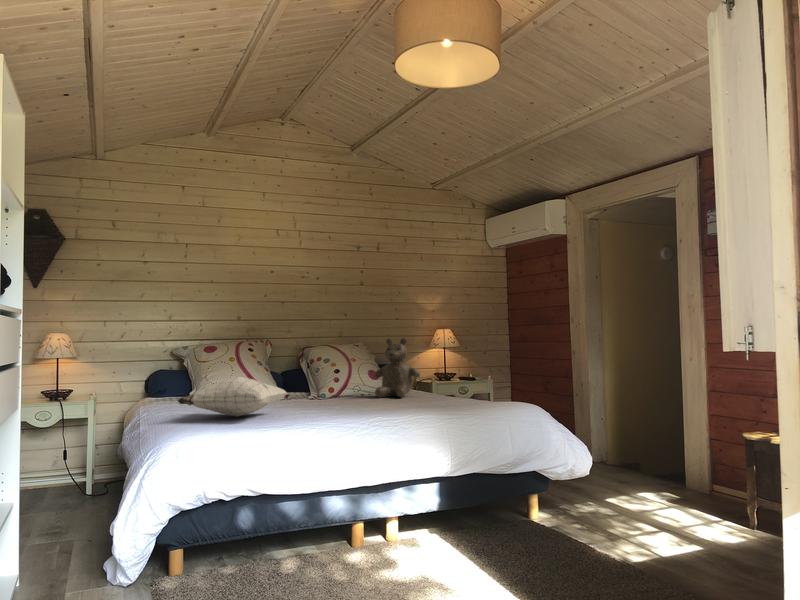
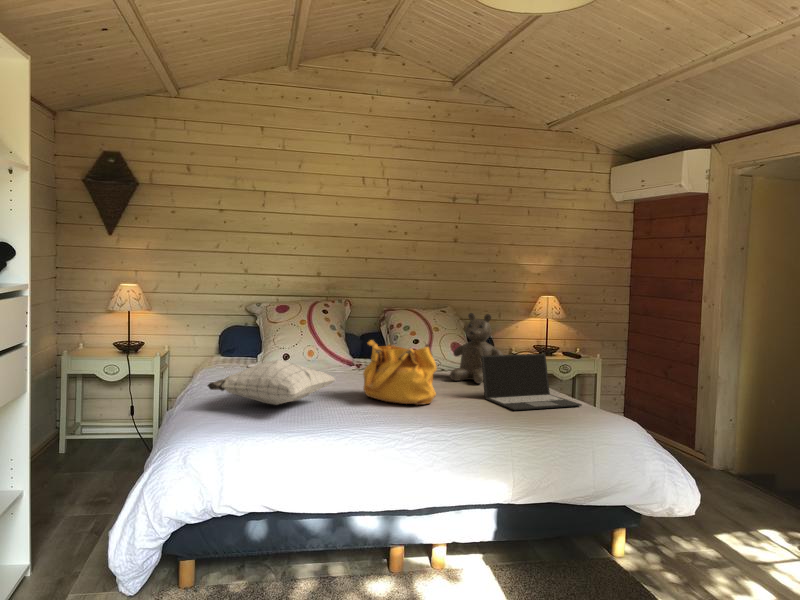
handbag: none [308,355,373,409] -> present [363,340,437,405]
laptop: none [406,365,492,407] -> present [481,354,582,410]

